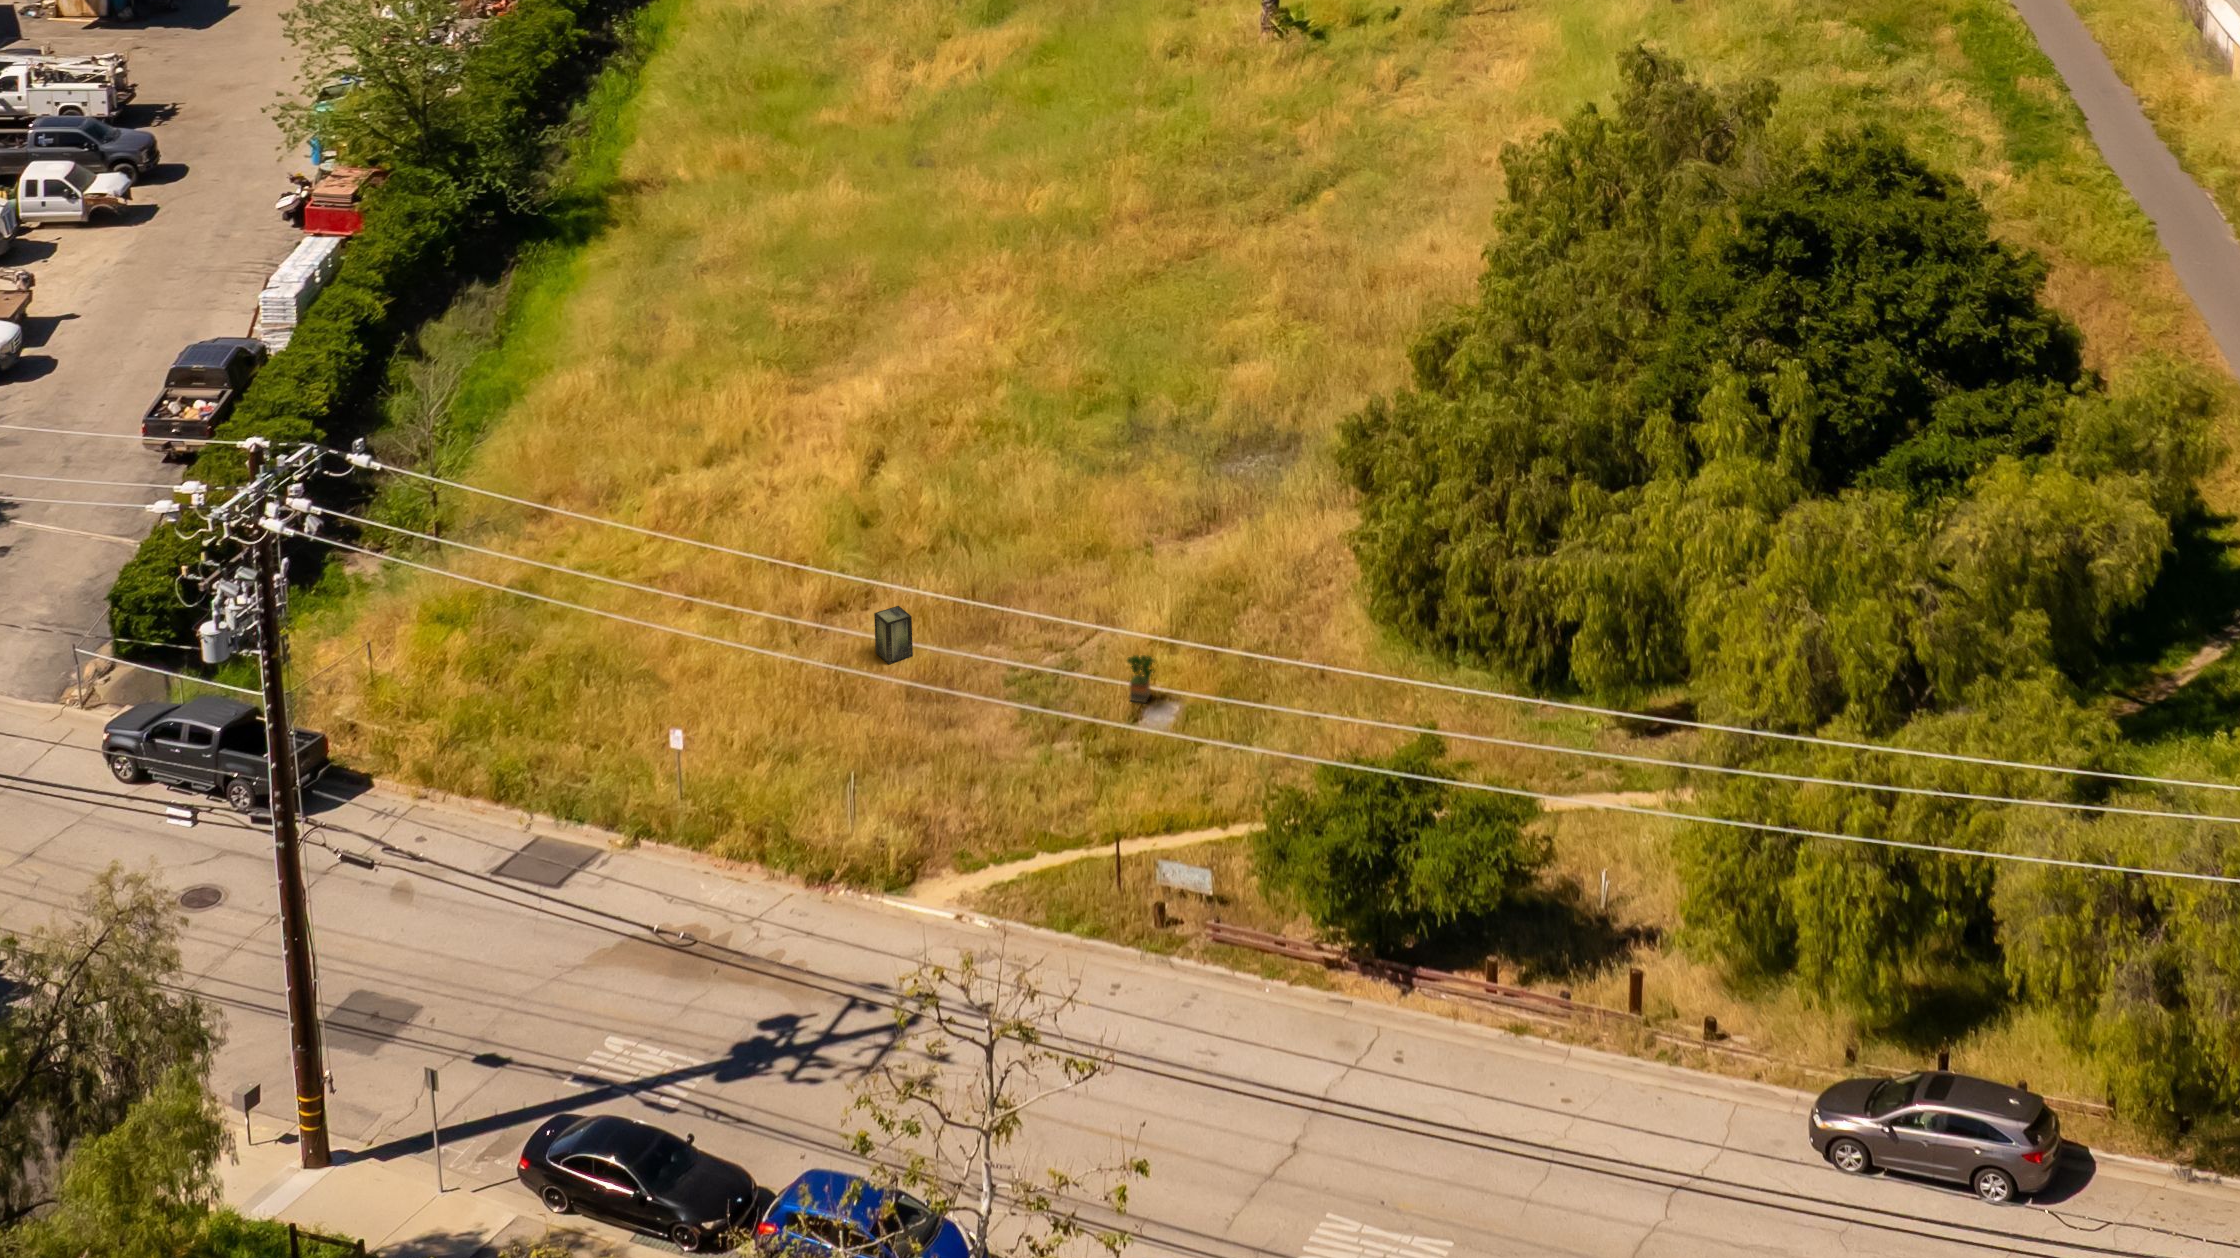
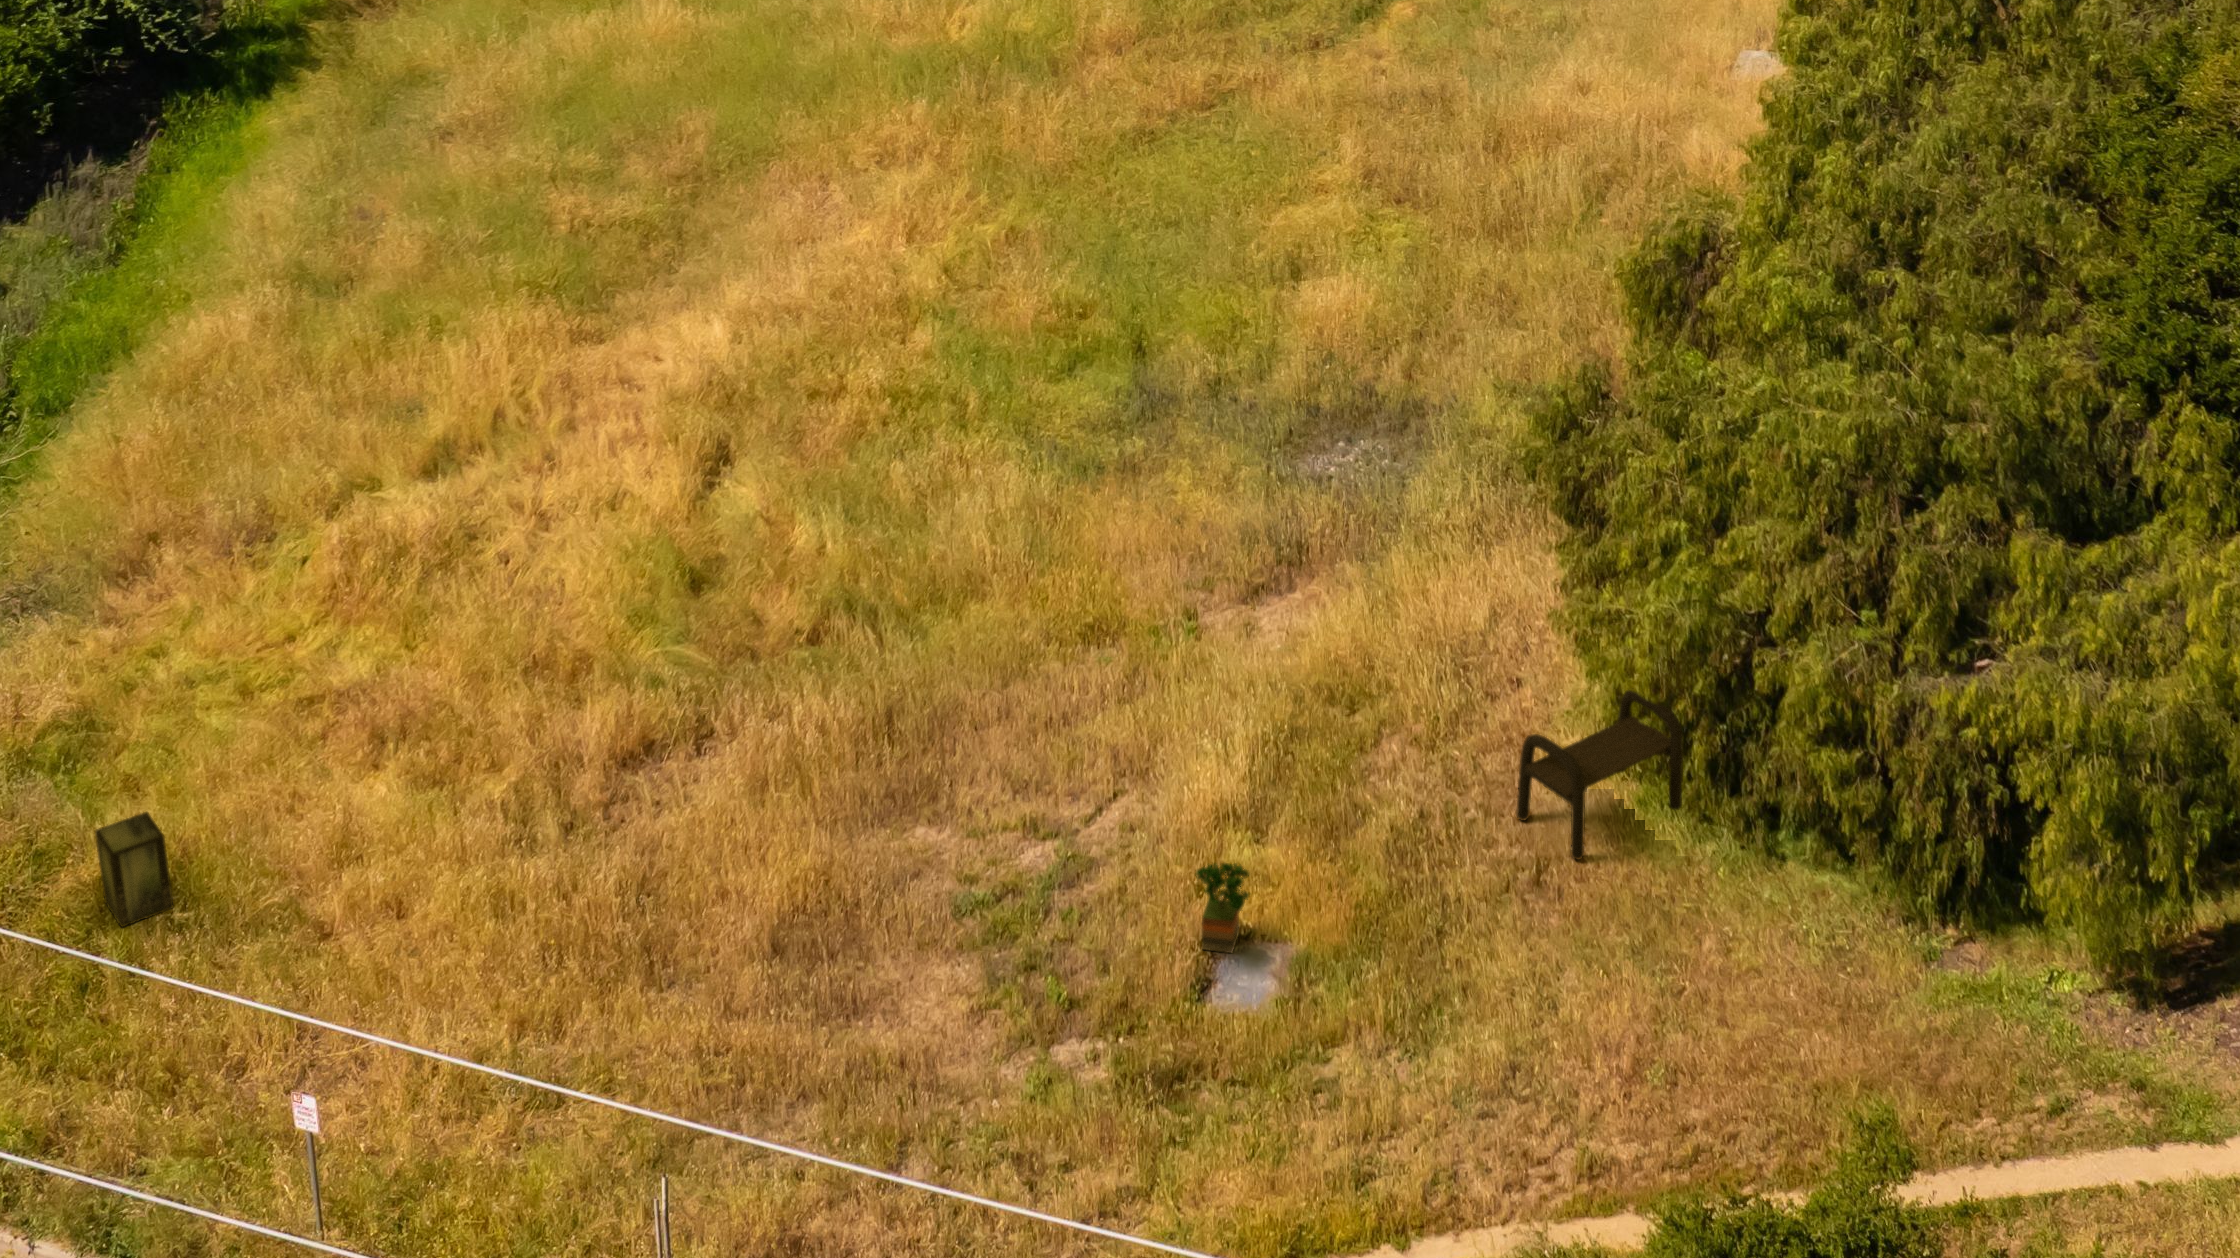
bench: none [1307,578,1399,665] -> present [1516,690,1683,859]
storage box: present [874,606,913,664] -> present [95,812,173,927]

